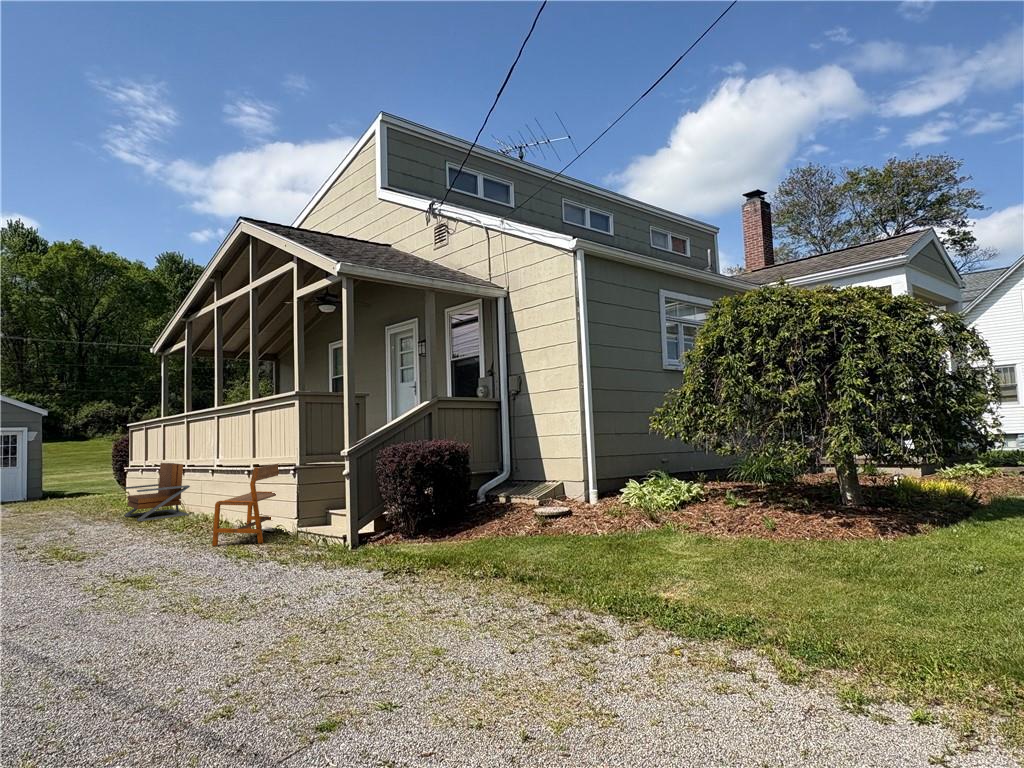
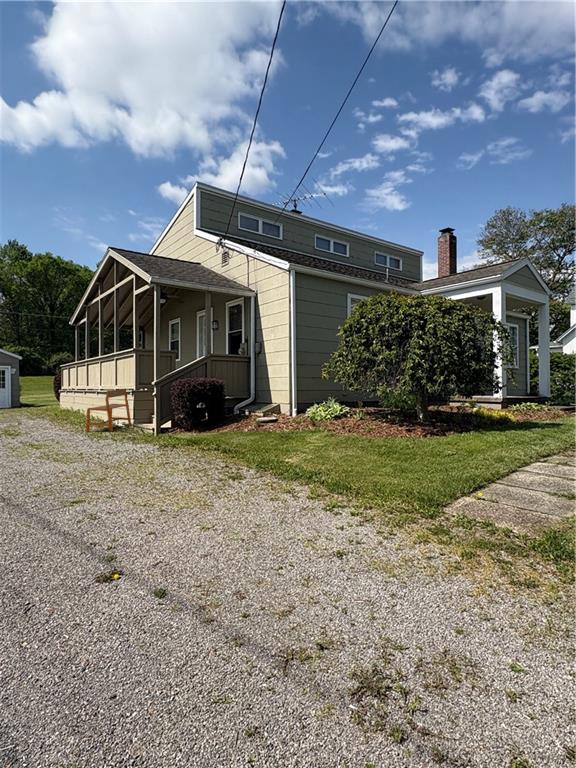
lounge chair: present [124,463,190,521] -> none [53,387,87,418]

